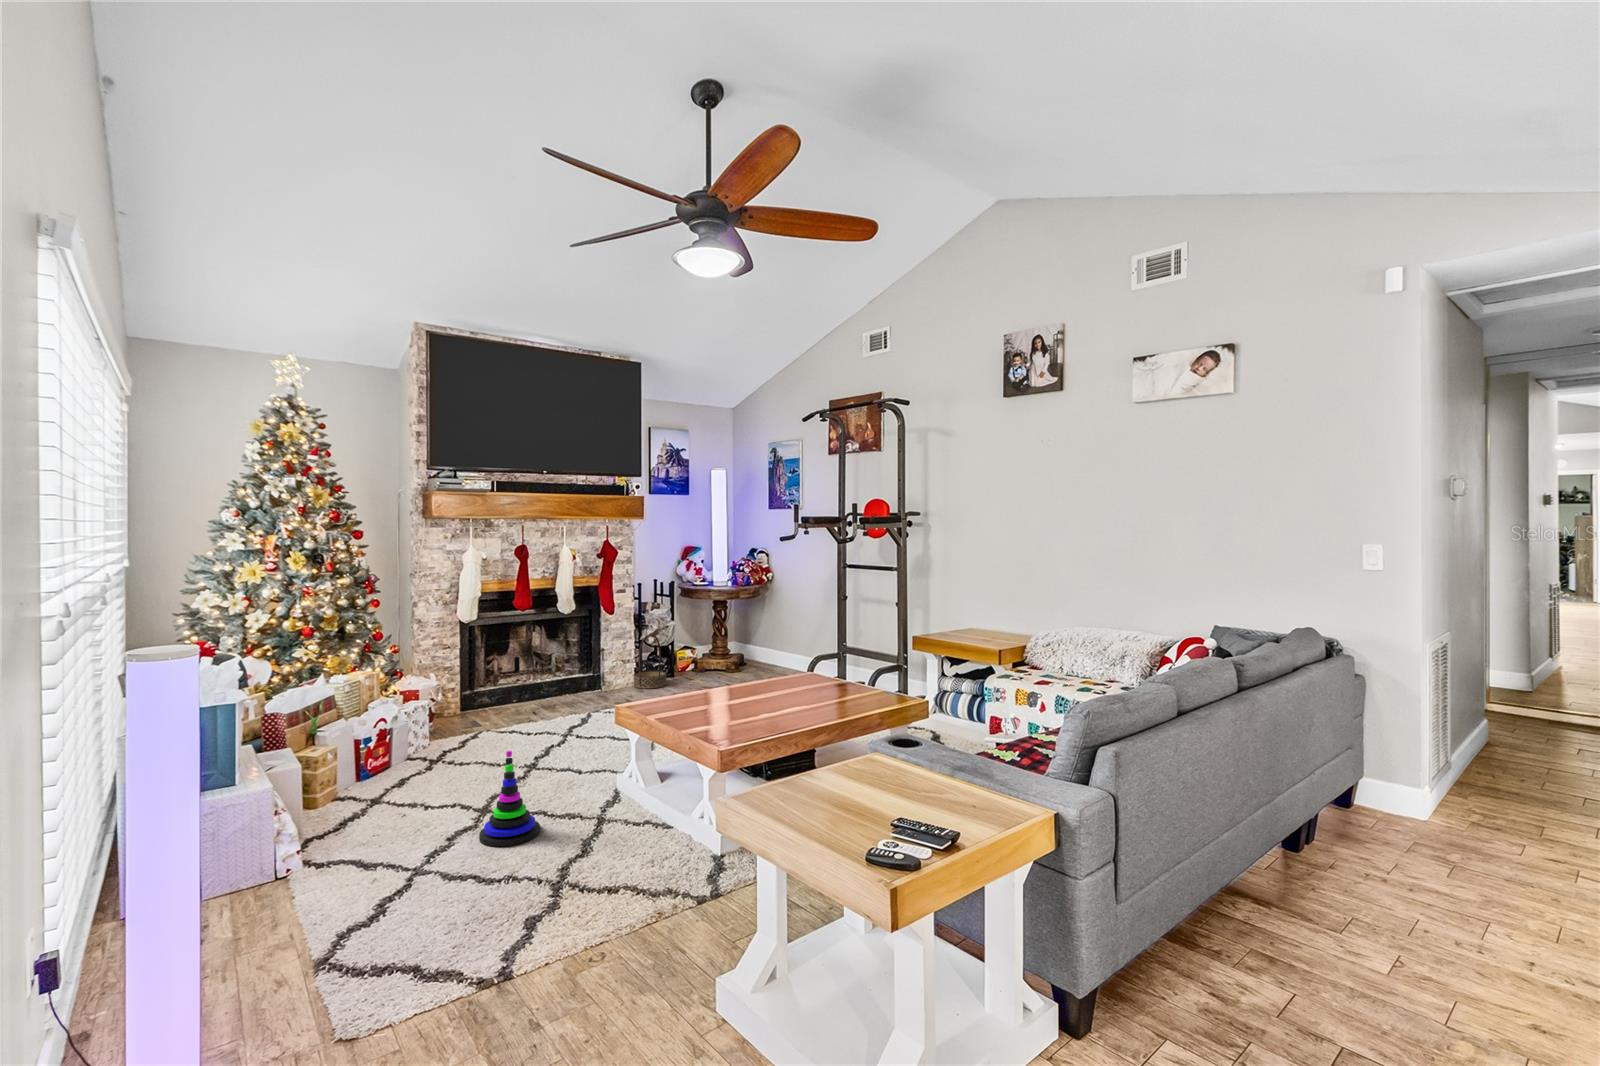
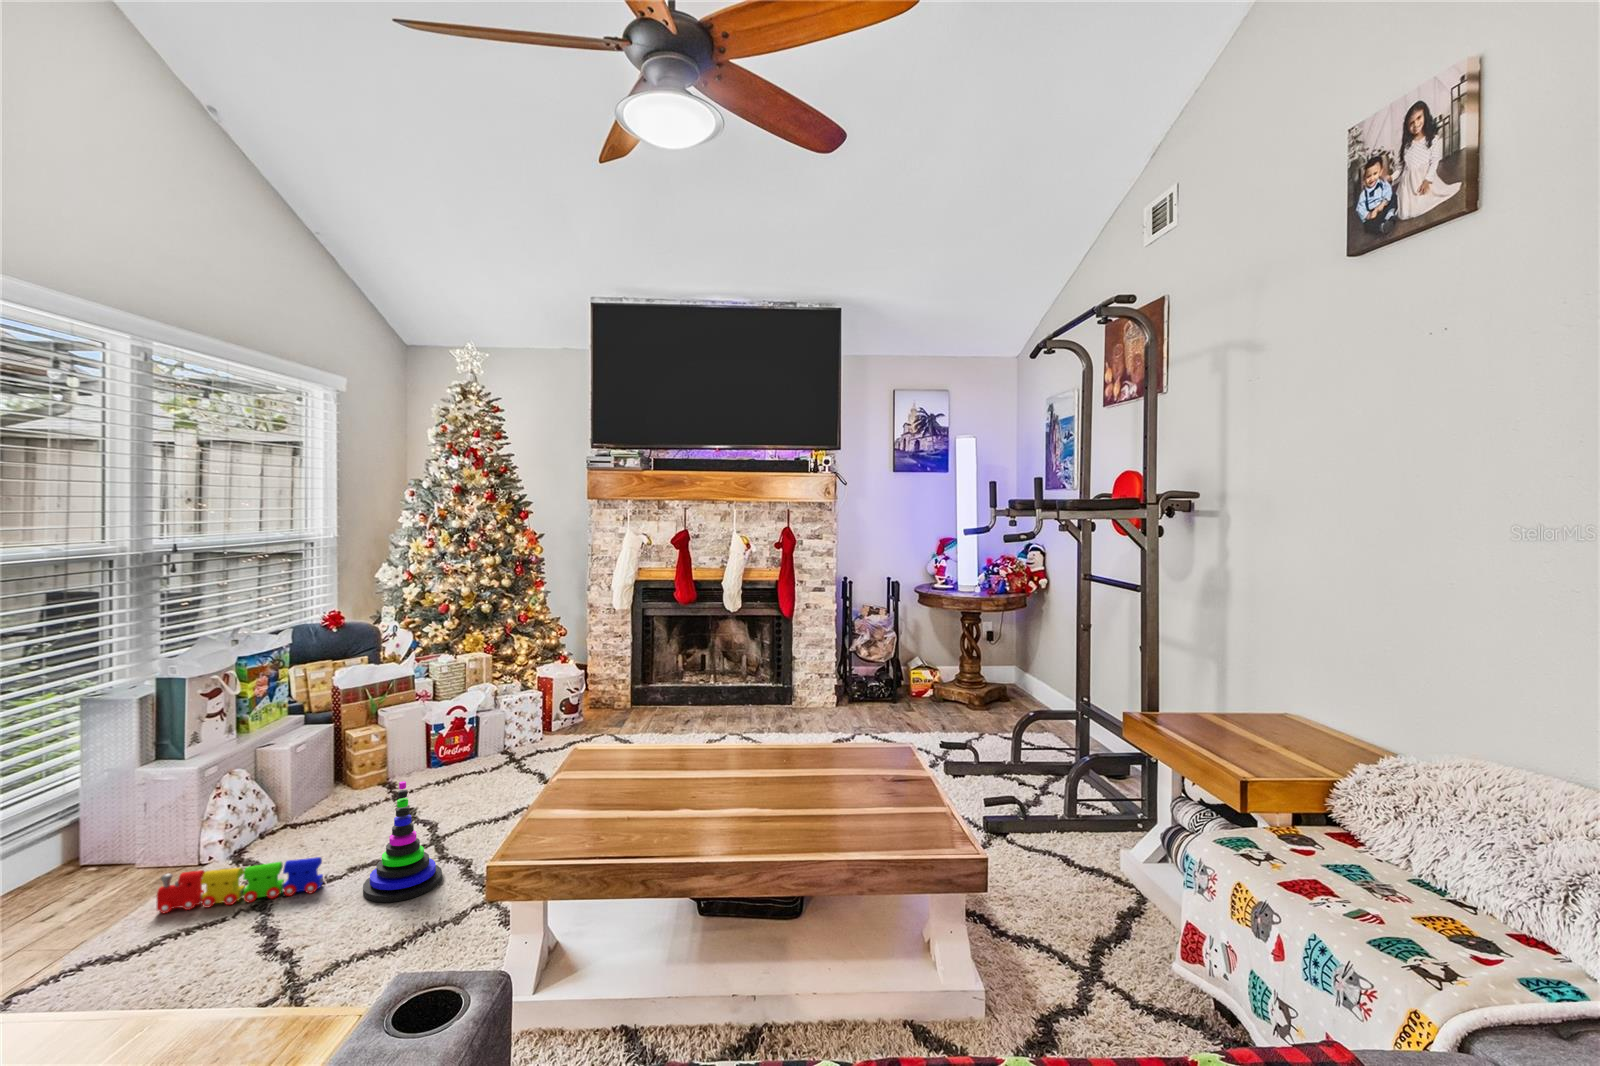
basket: present [634,635,667,689] -> none [828,645,869,713]
toy train: none [318,827,446,899] -> present [156,857,323,913]

